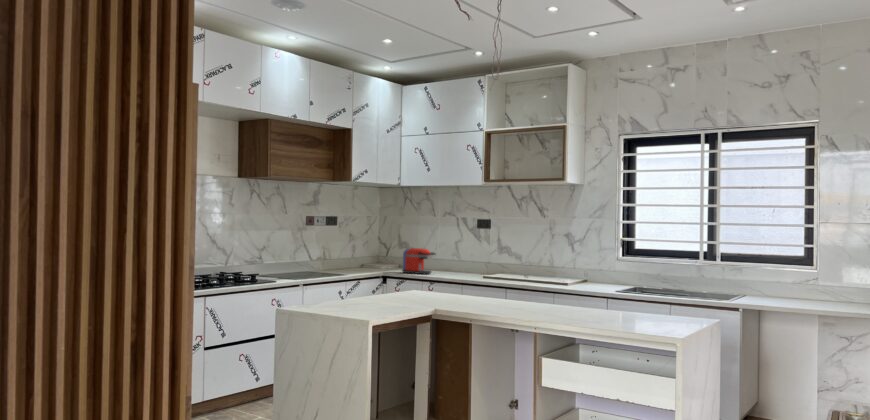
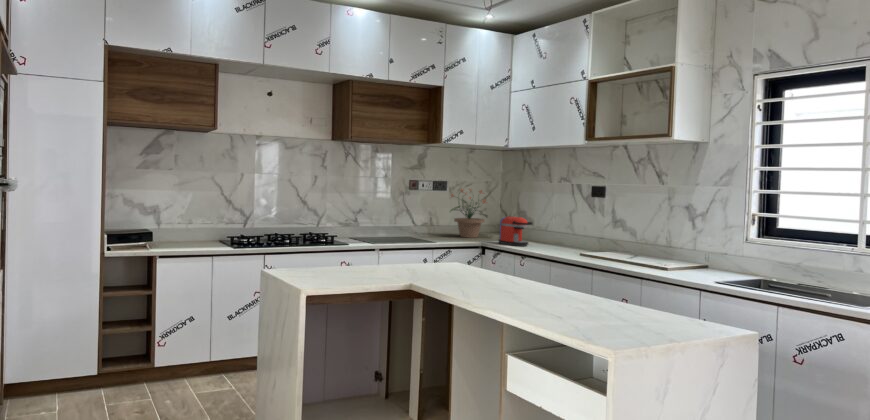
potted plant: none [344,223,385,270] -> present [451,189,487,238]

